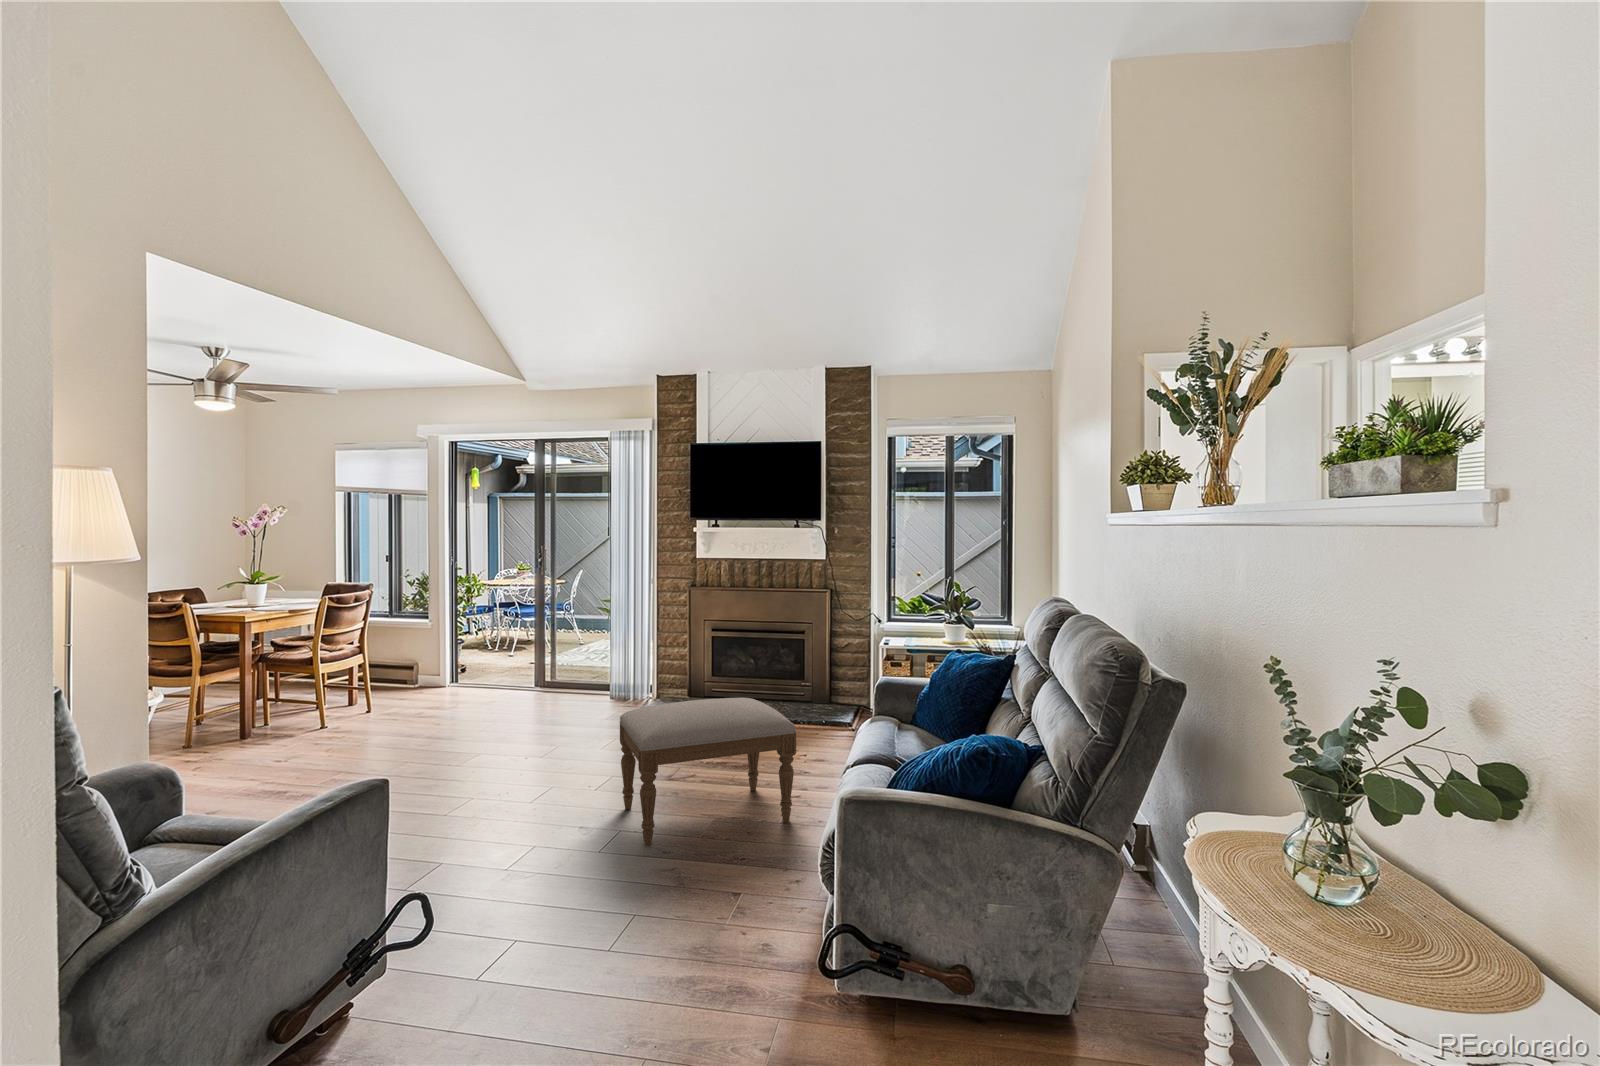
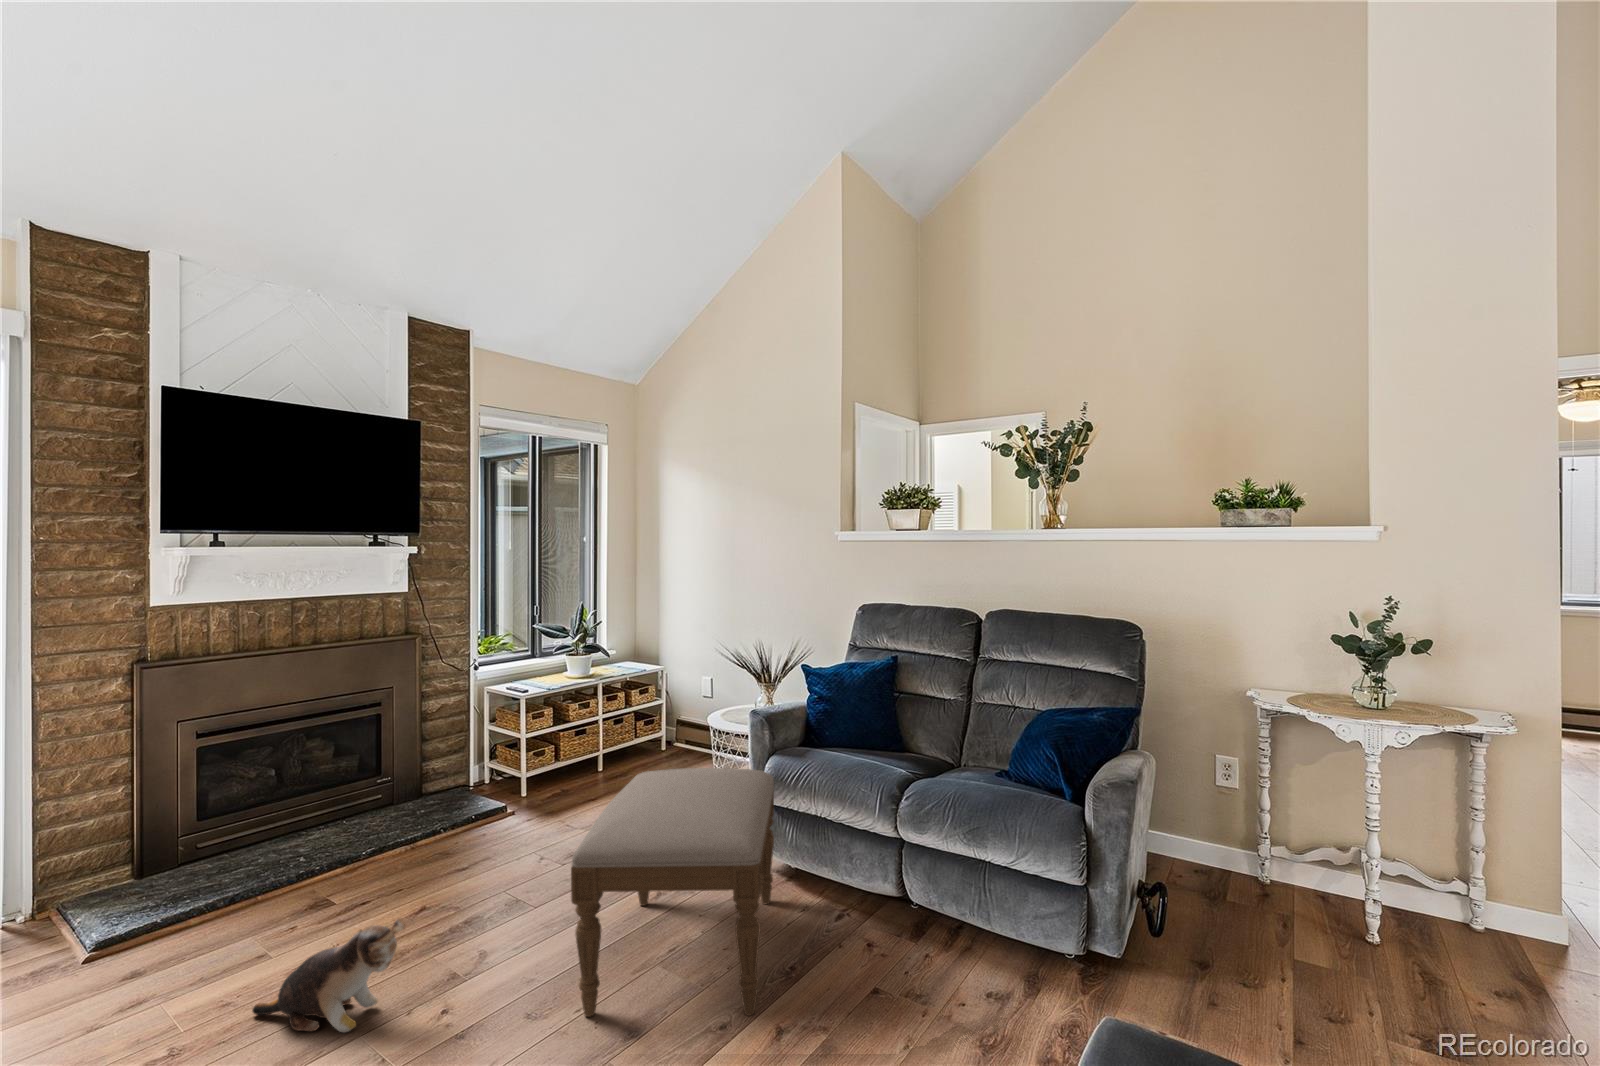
plush toy: none [590,725,618,770] -> present [252,918,406,1032]

